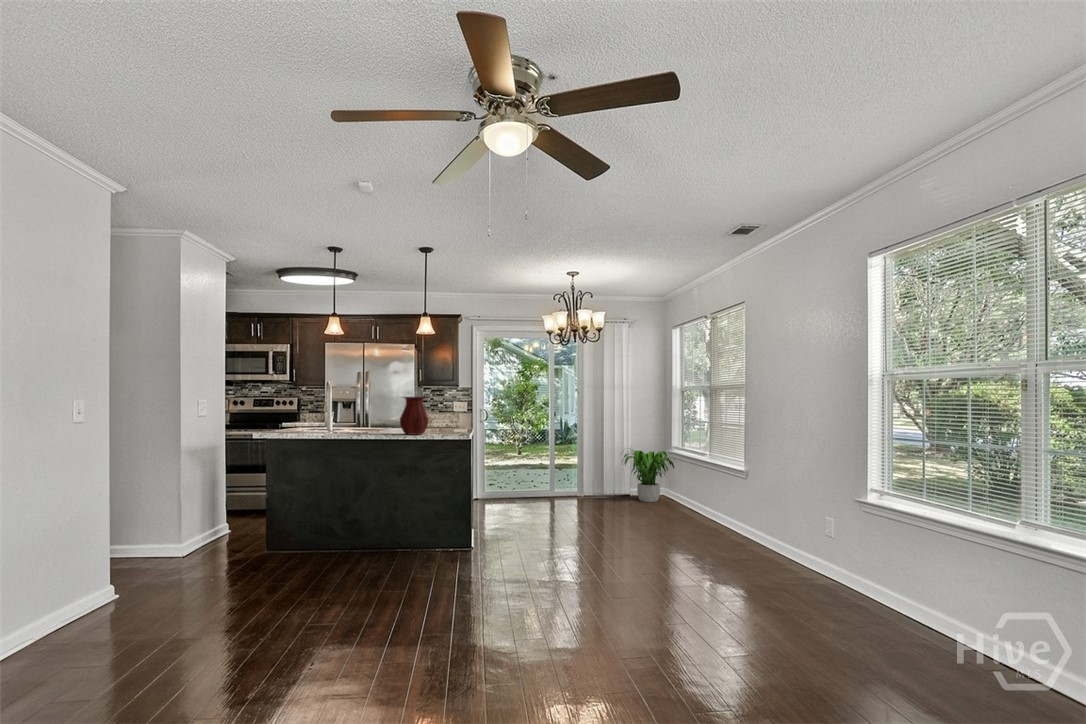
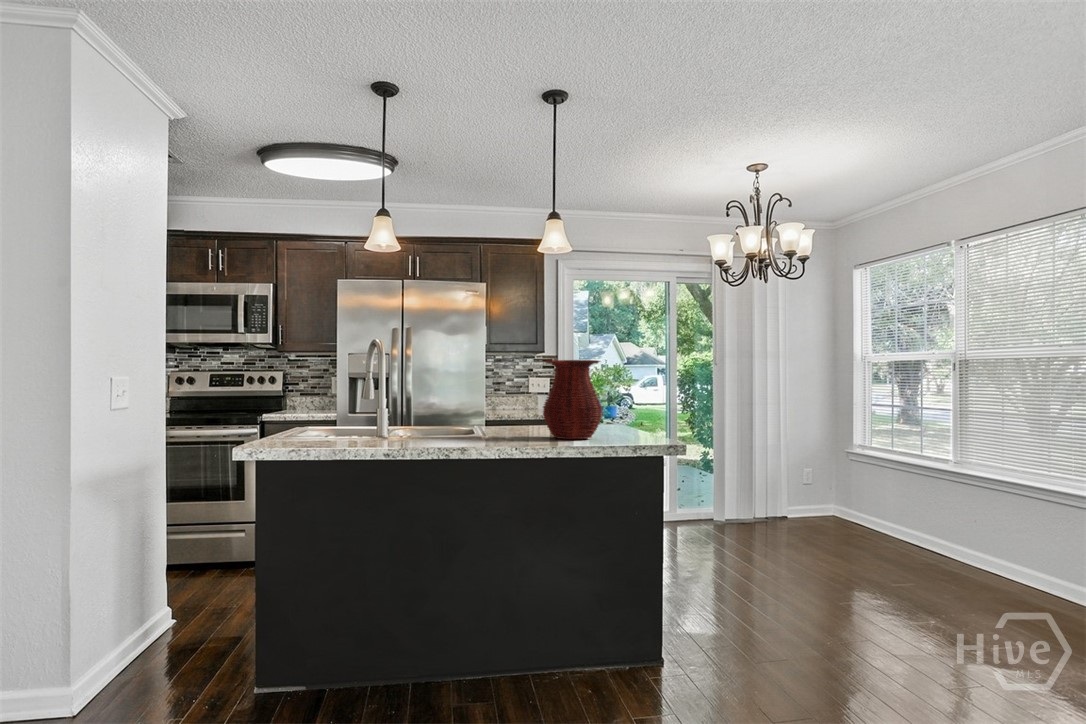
potted plant: present [621,449,675,502] -> none [775,447,878,529]

